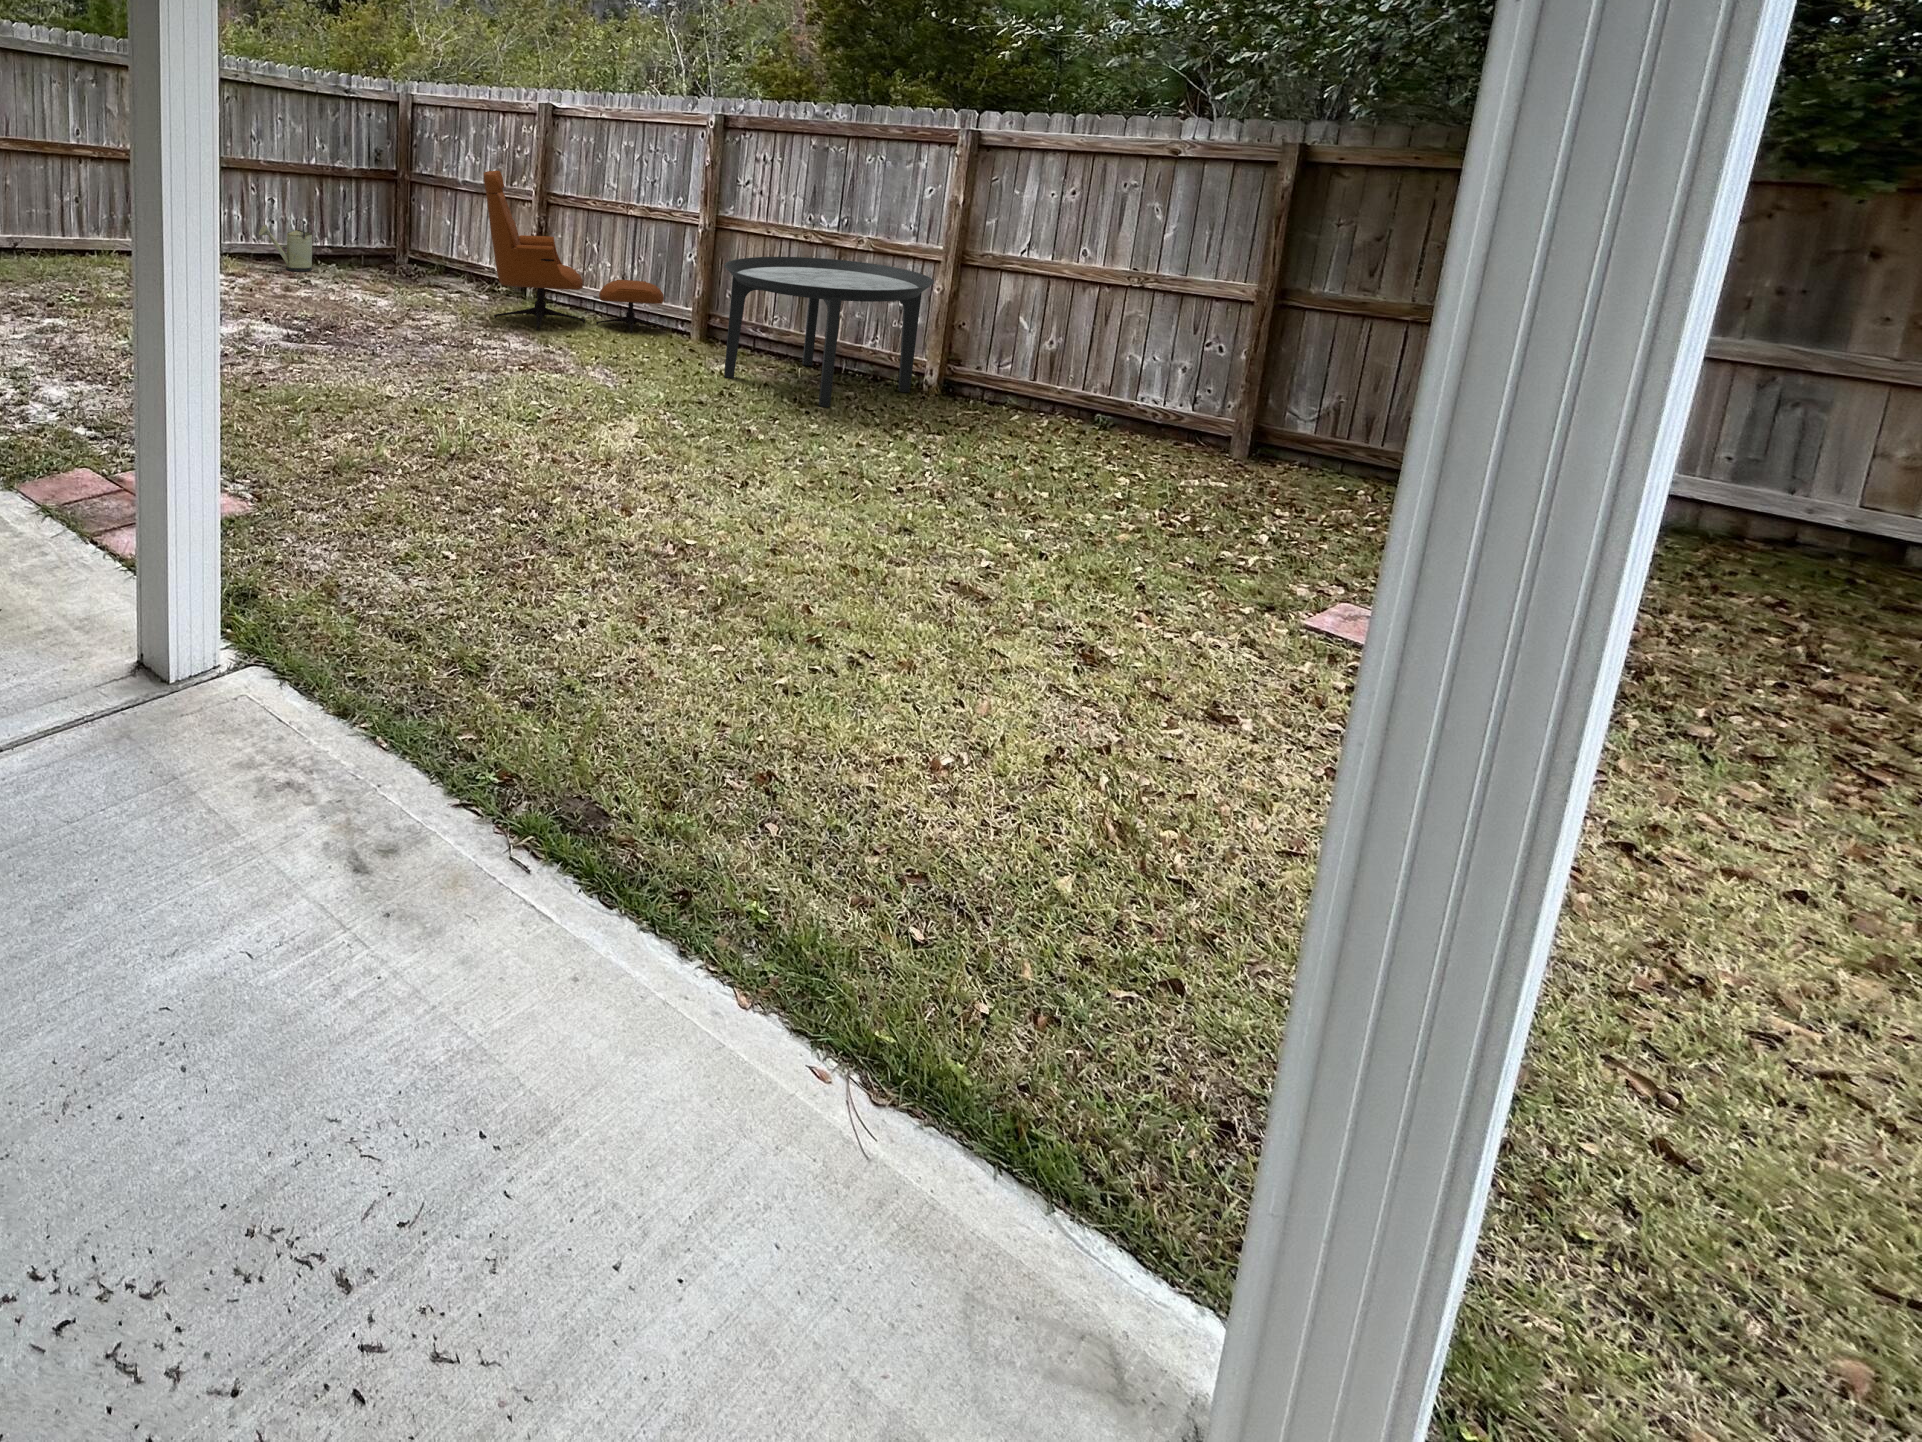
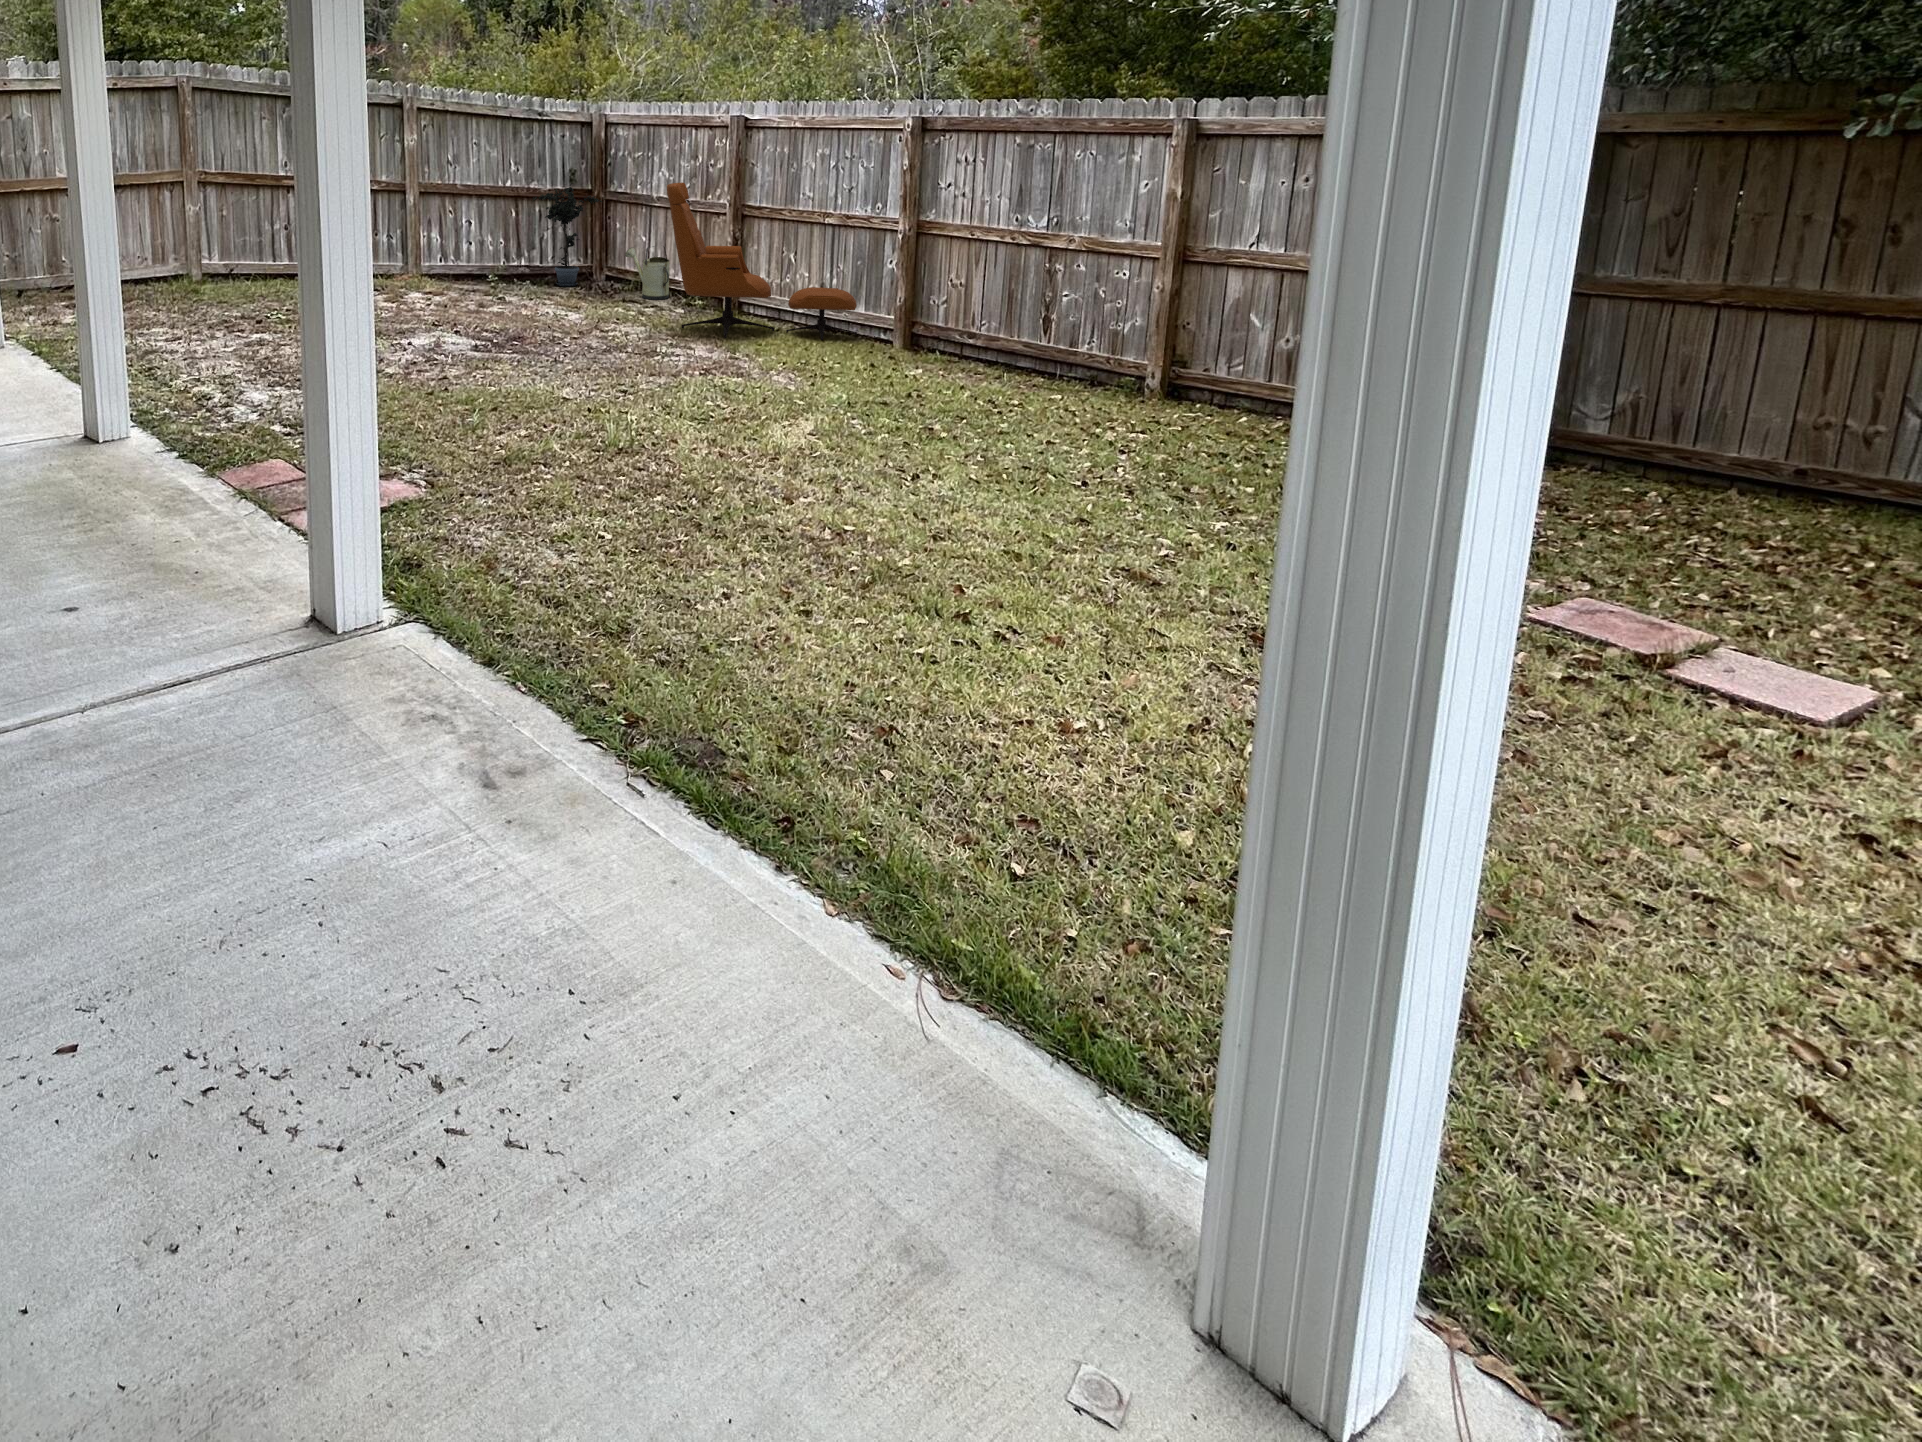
potted plant: none [340,164,412,270] -> present [533,184,602,287]
watering can: present [259,219,317,272] -> present [625,247,669,300]
round table: present [724,257,934,407] -> none [911,257,1140,408]

